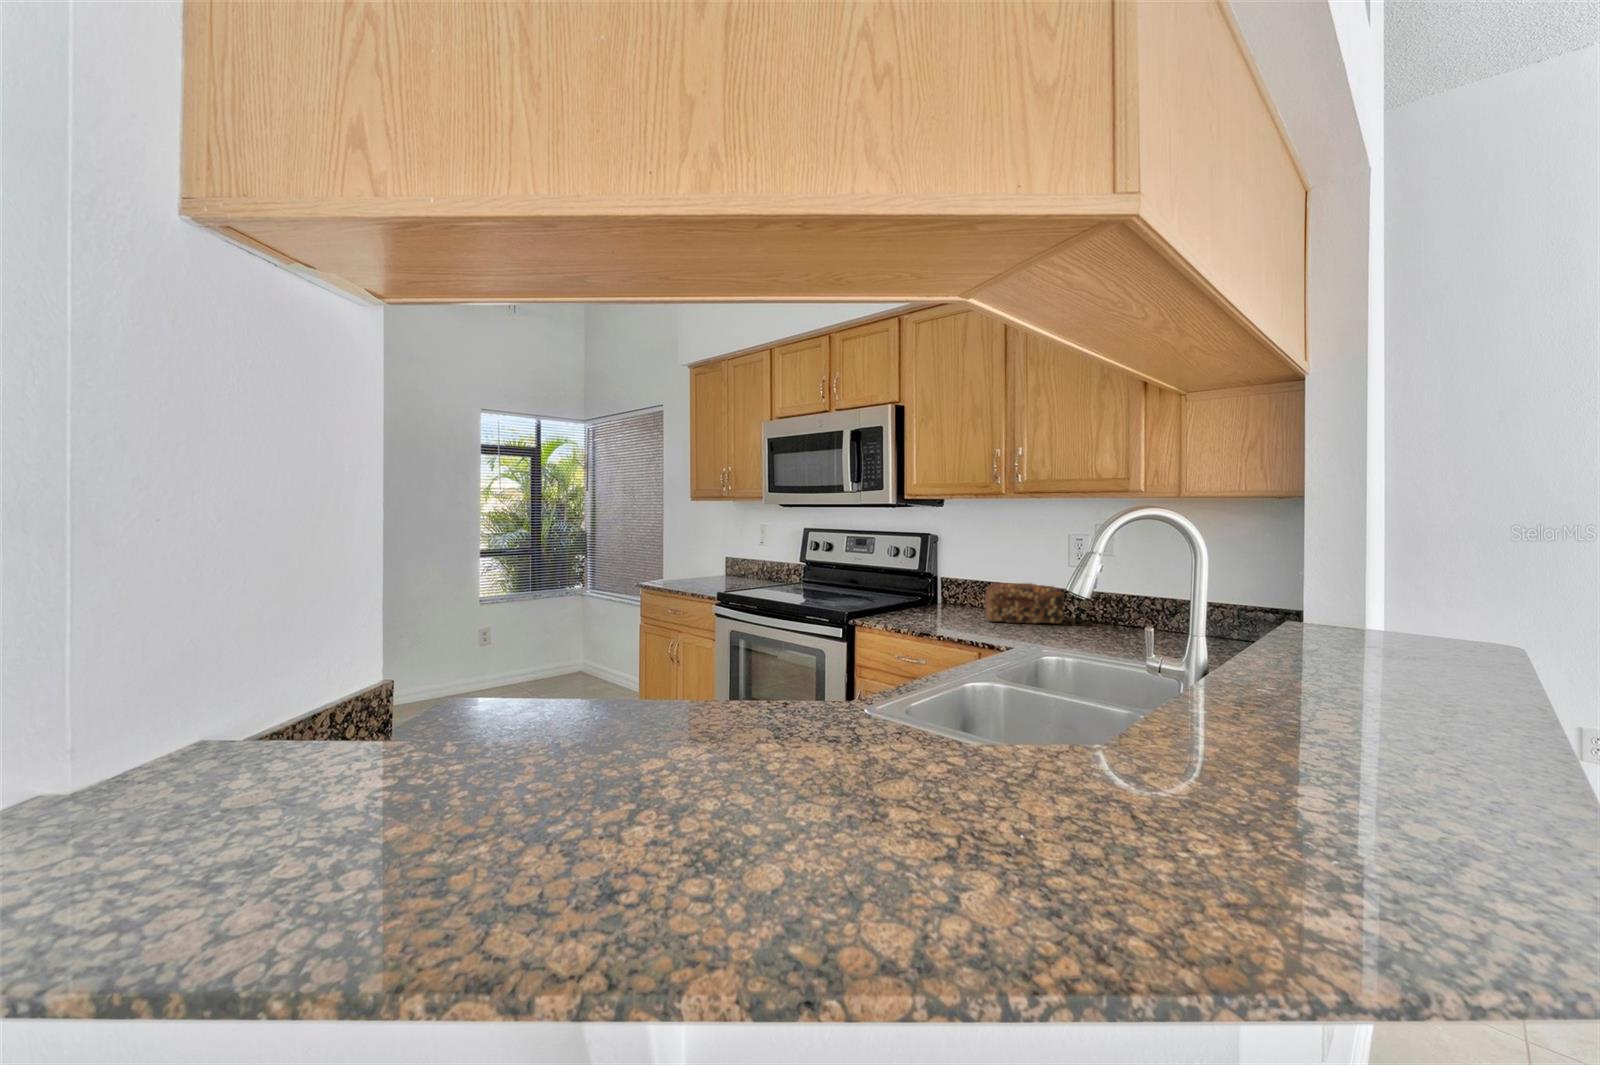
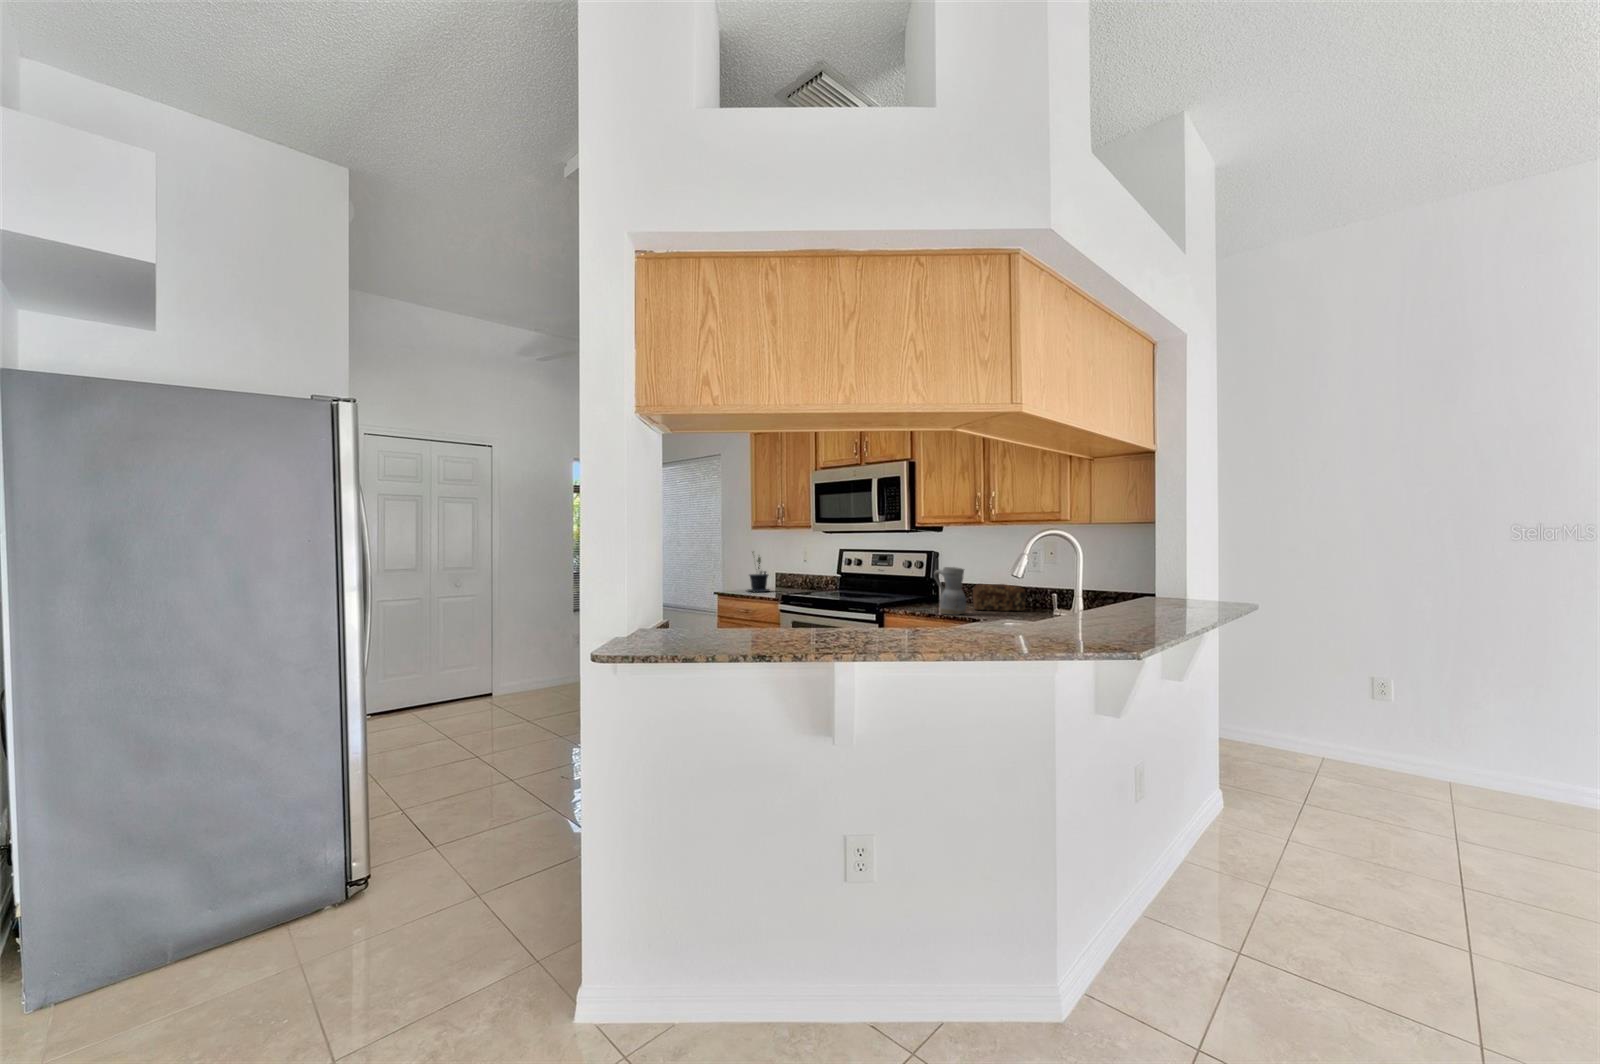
potted plant: none [678,530,711,586] -> present [747,552,770,592]
ceramic pitcher: none [929,559,976,631] -> present [934,567,966,614]

